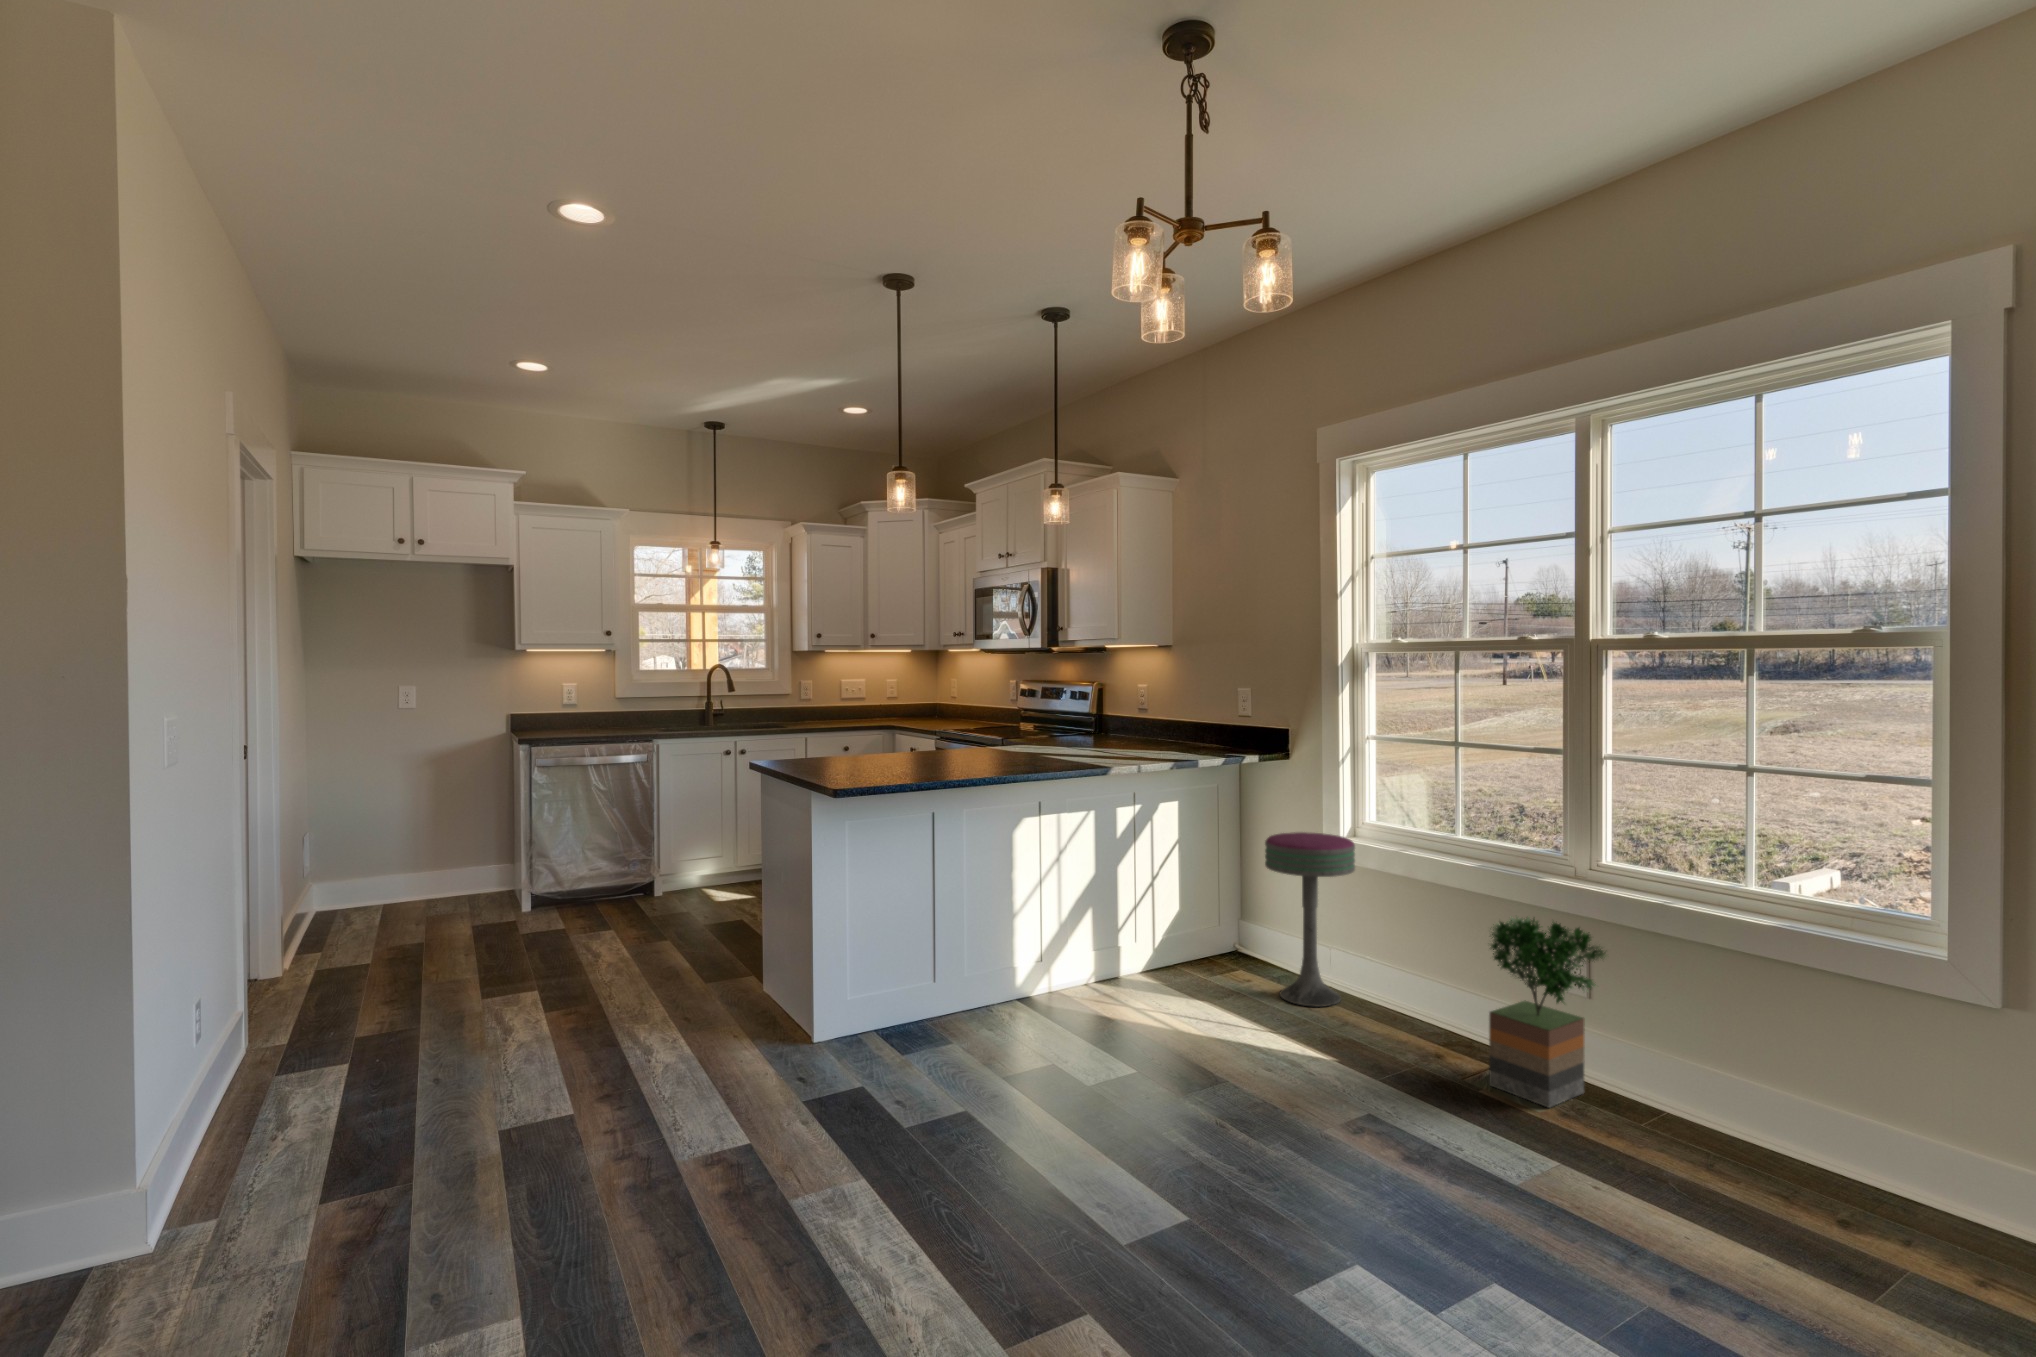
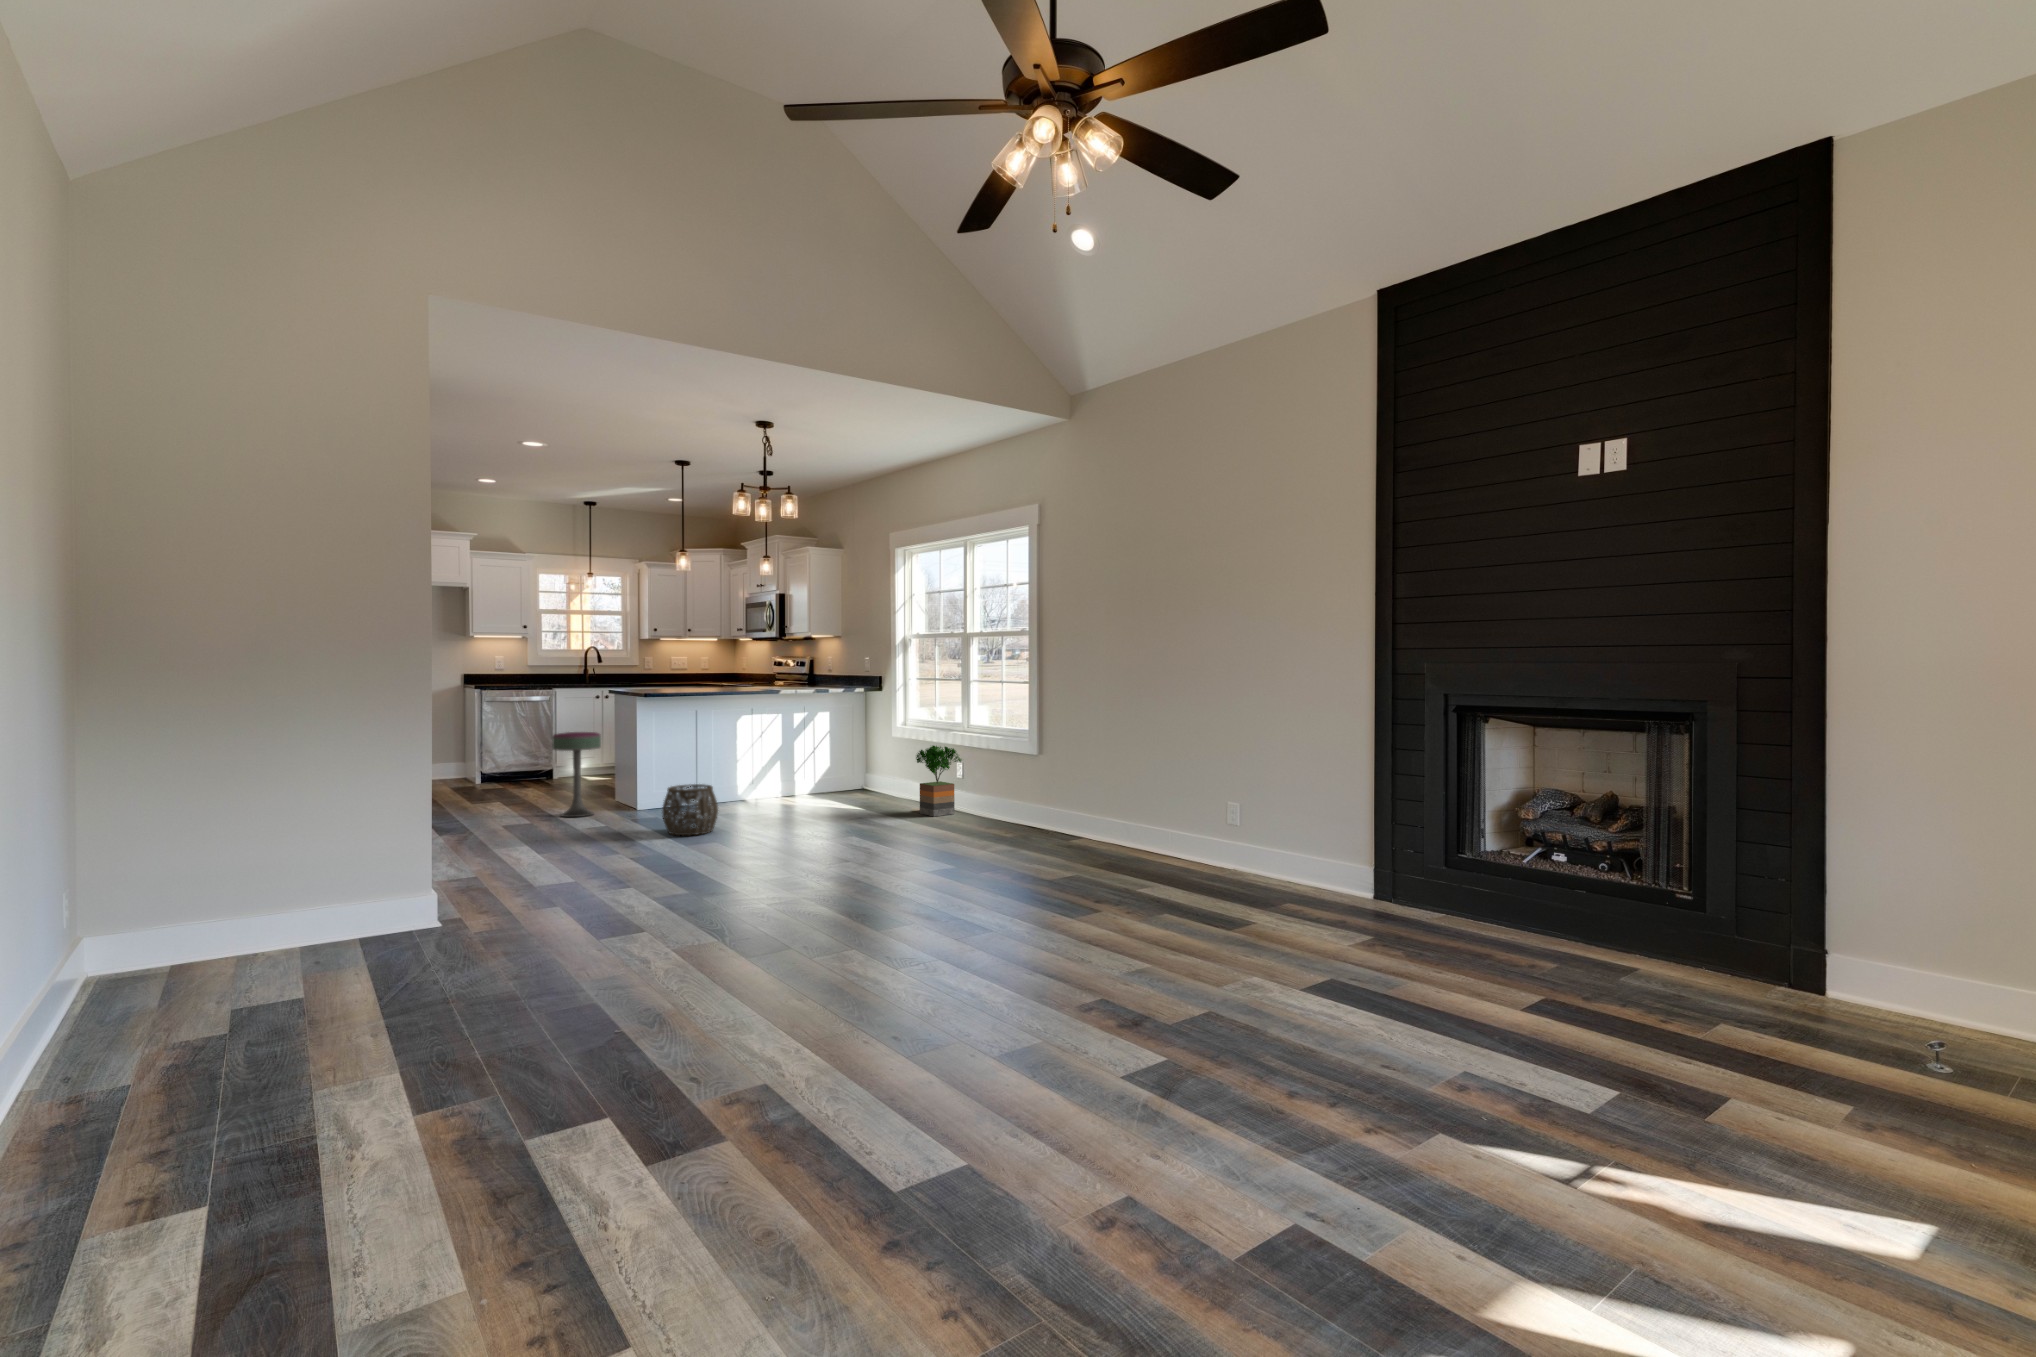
bar stool: present [1265,832,1355,1007] -> present [552,732,601,817]
woven basket: none [898,1045,1047,1220] -> present [662,784,718,836]

